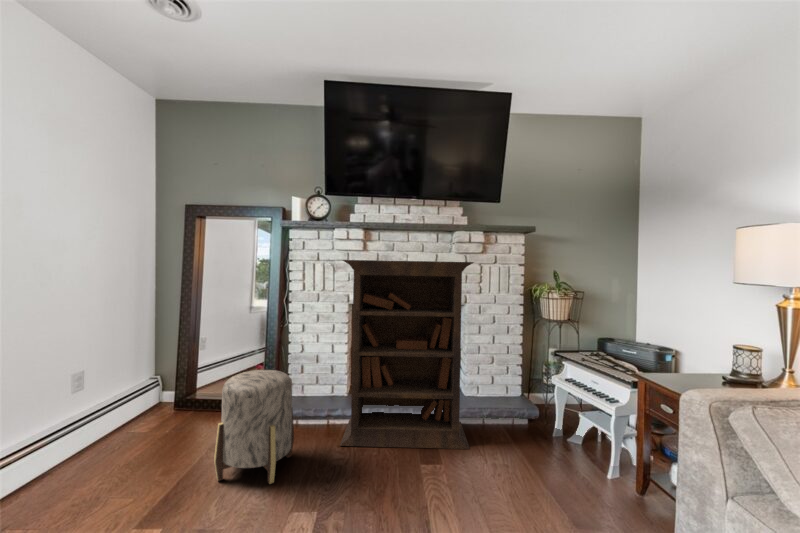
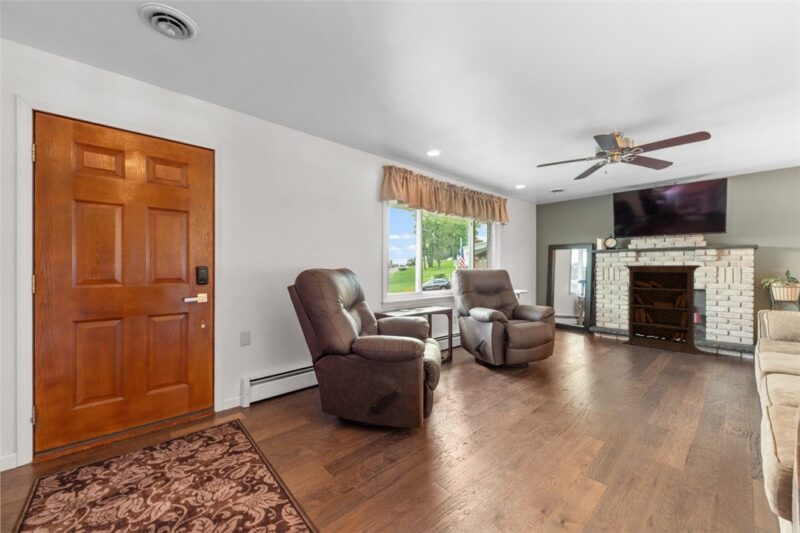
ottoman: present [214,370,294,484] -> none [571,306,601,343]

